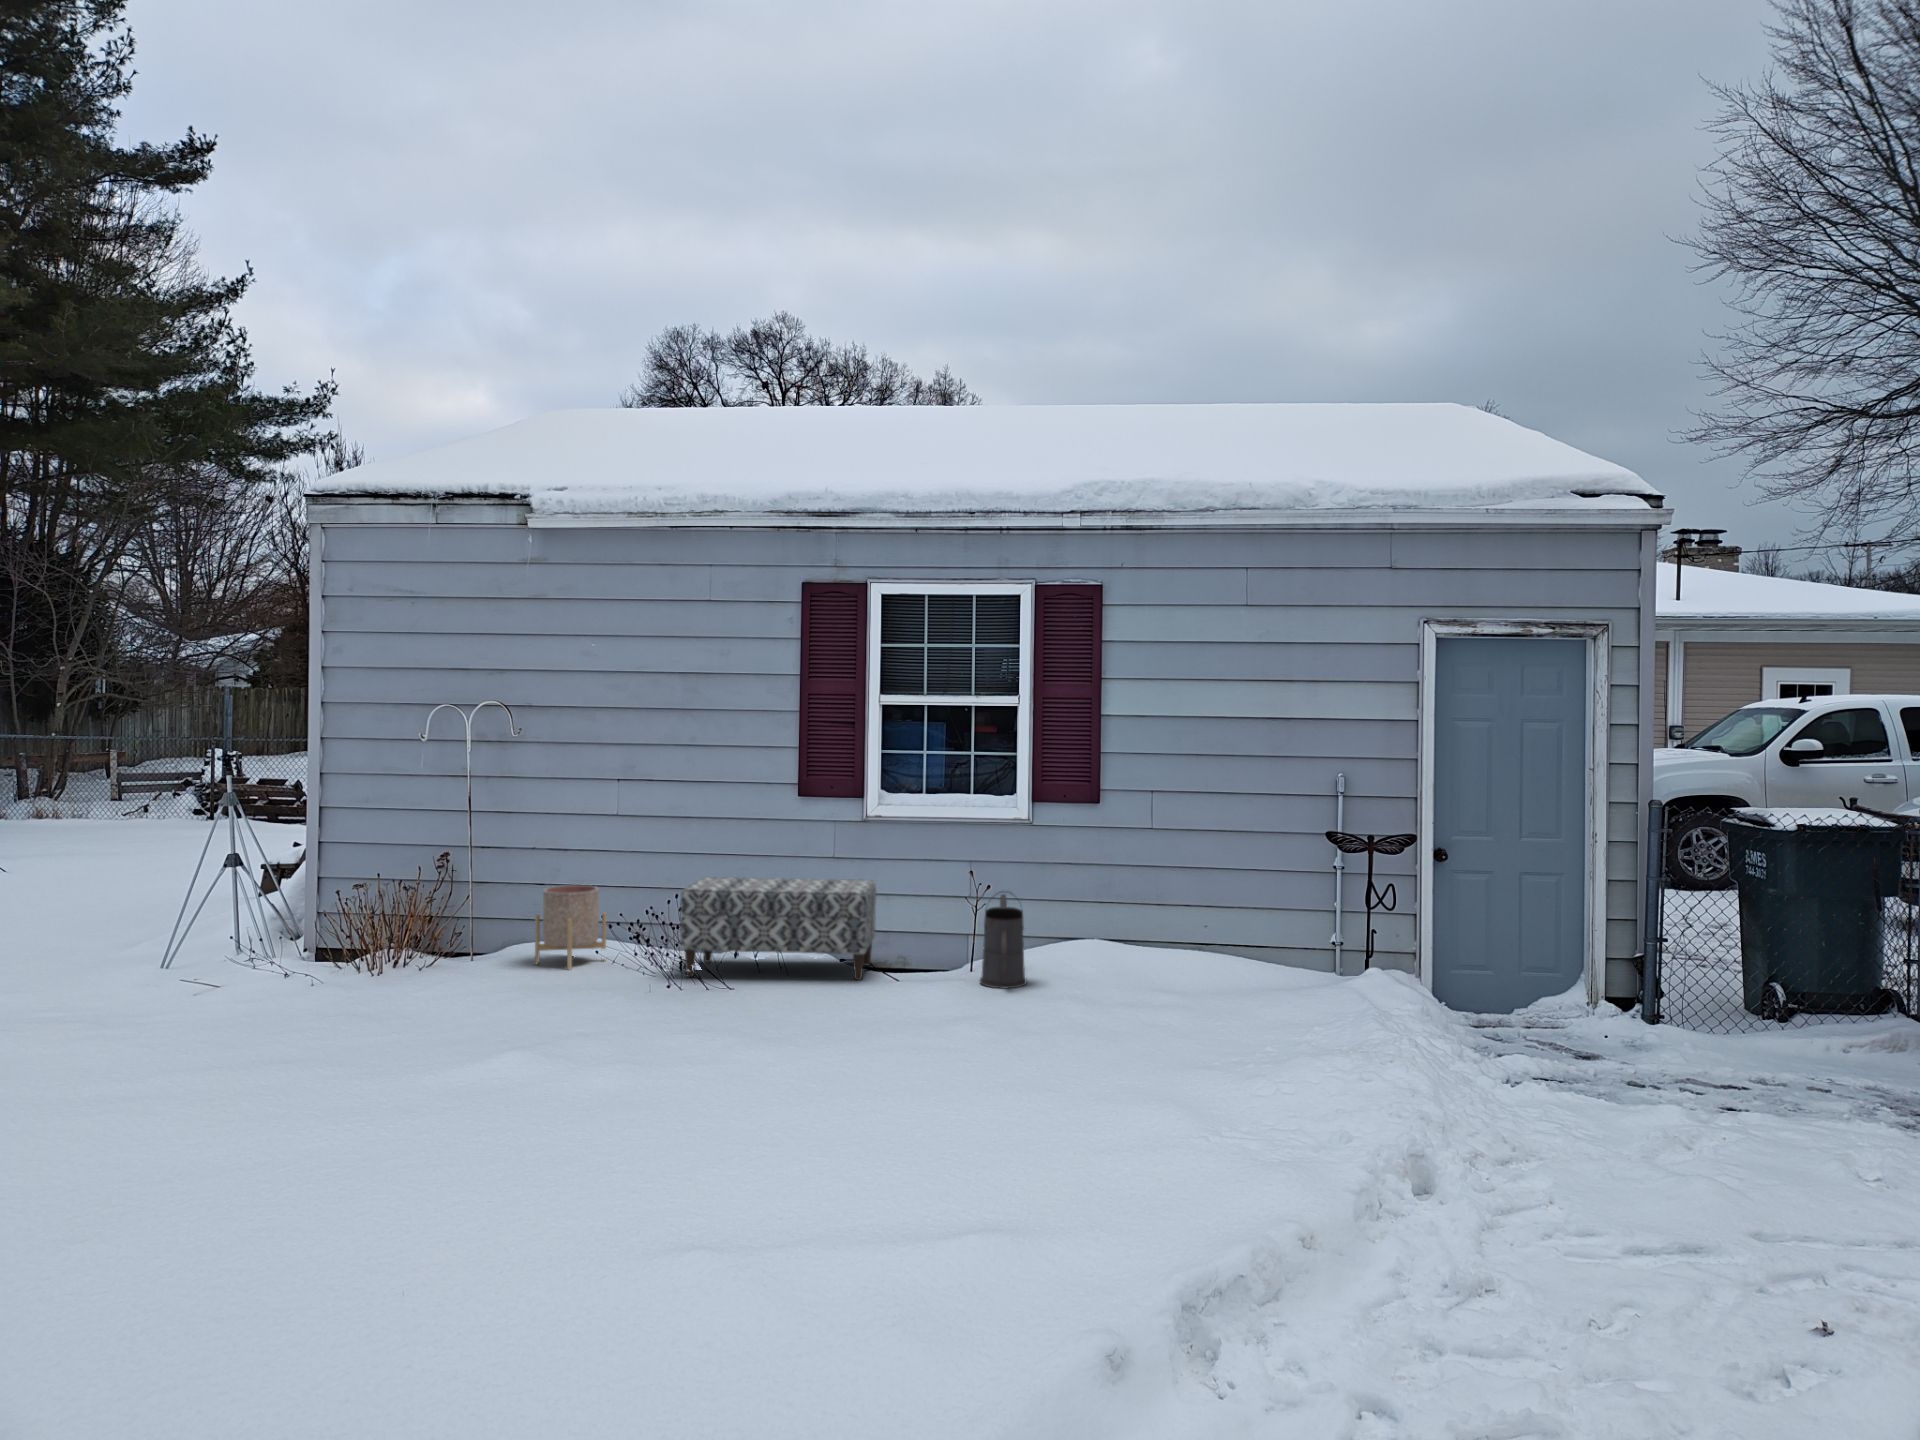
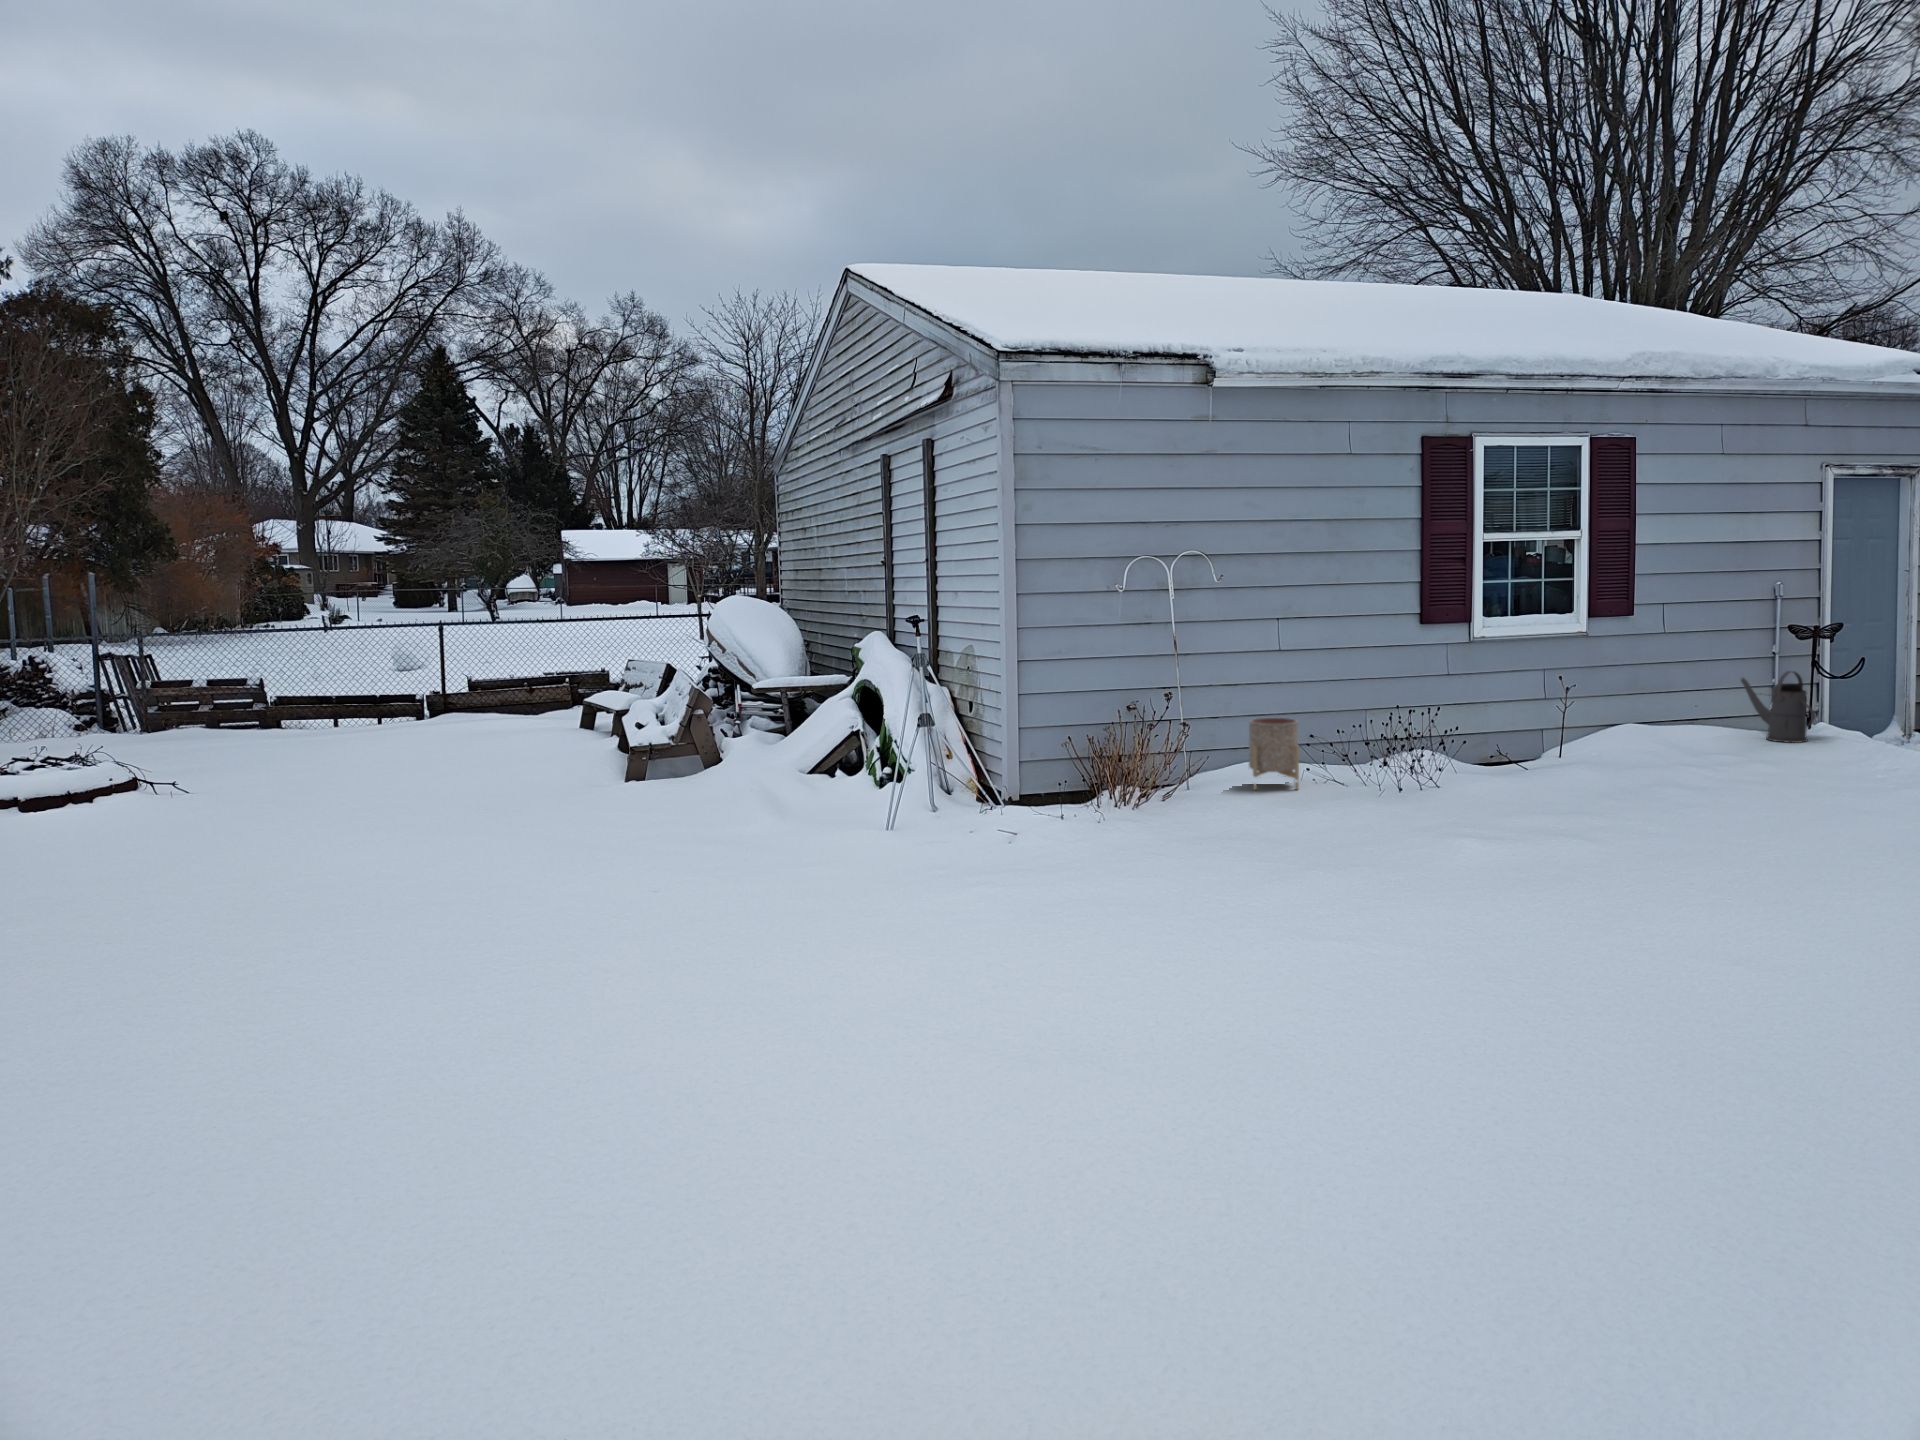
bench: present [681,877,876,980] -> none [1362,690,1535,782]
watering can: present [980,891,1026,988] -> present [1741,671,1815,743]

